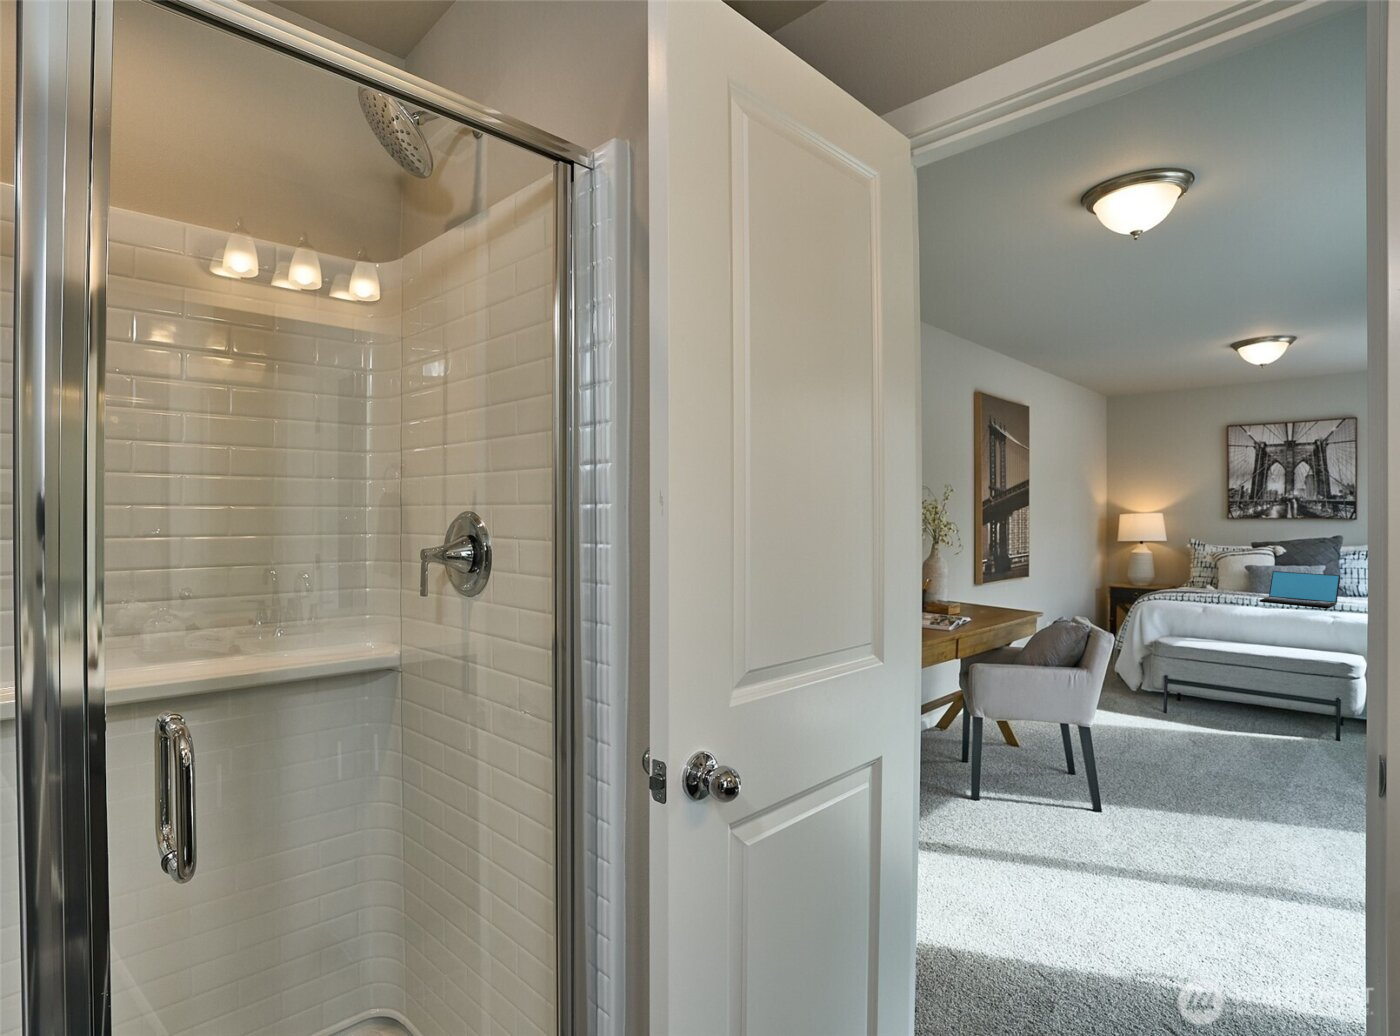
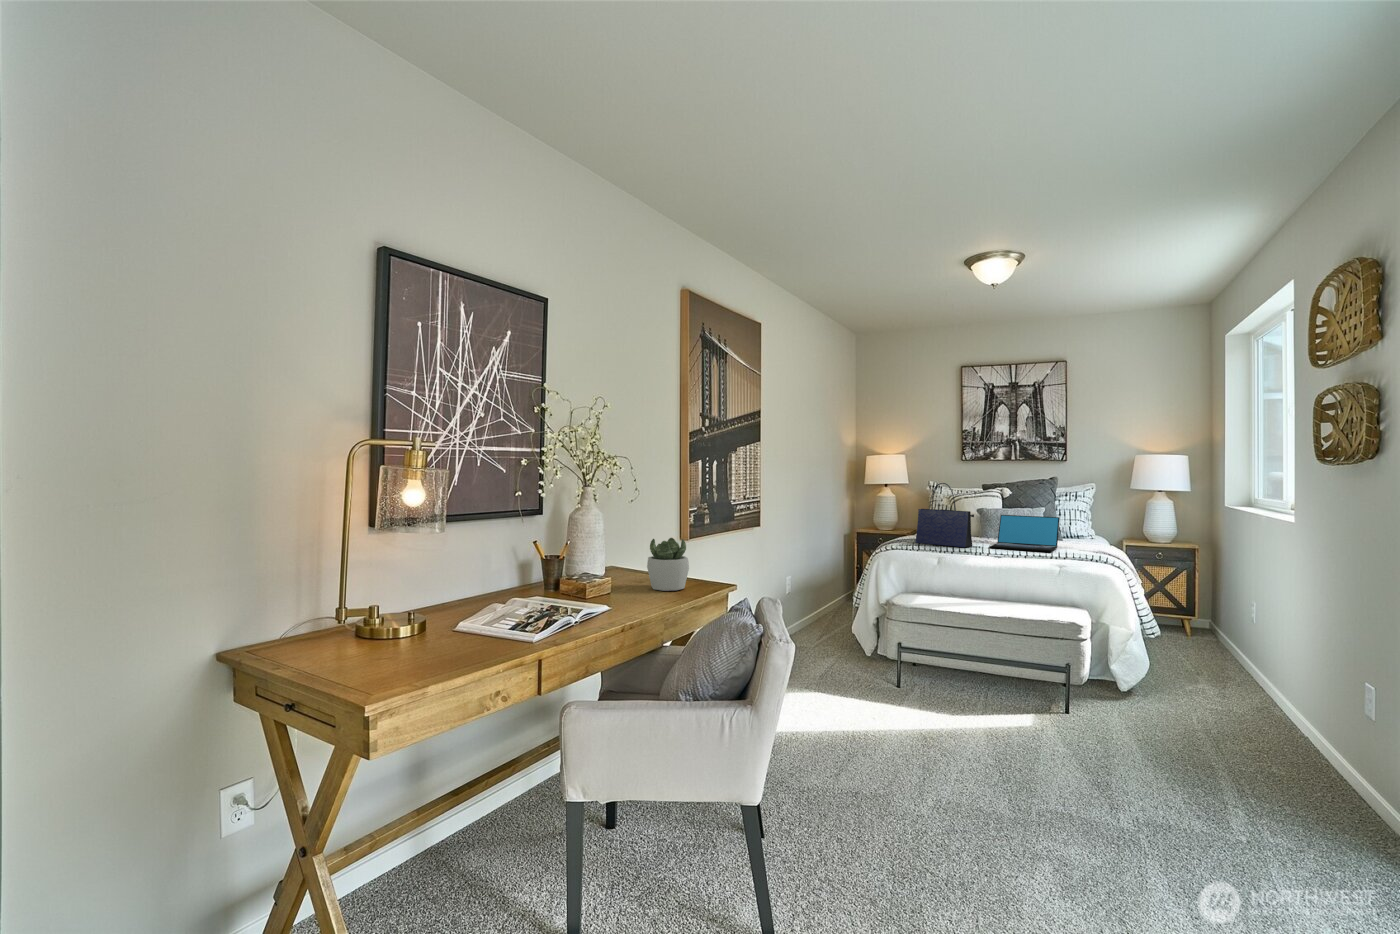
tote bag: none [1180,541,1243,600] -> present [915,483,974,547]
succulent plant: none [966,584,999,621] -> present [647,538,689,591]

